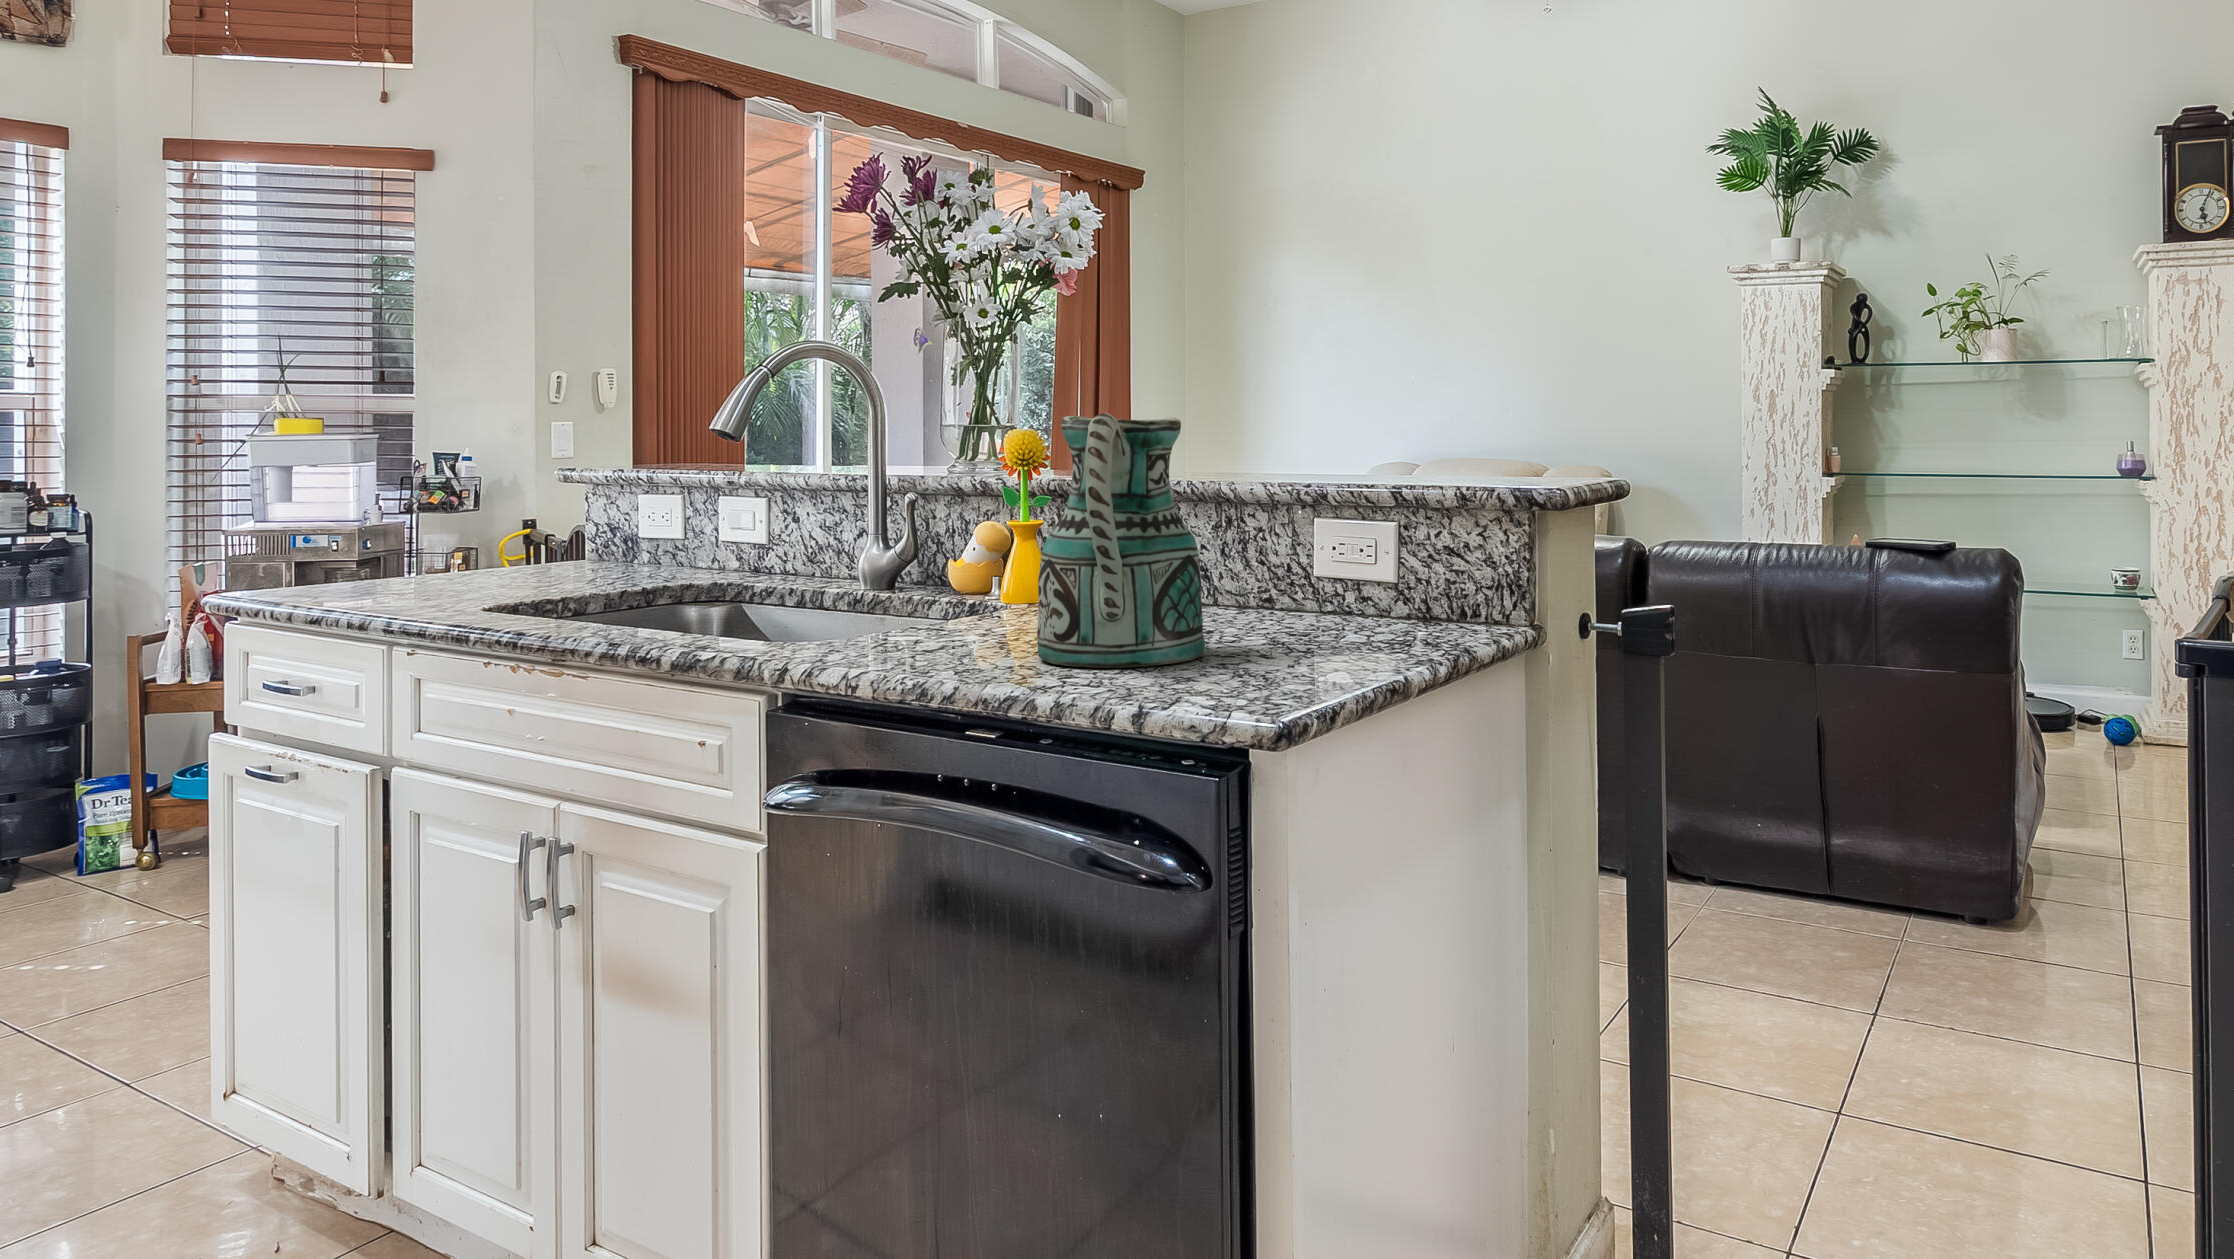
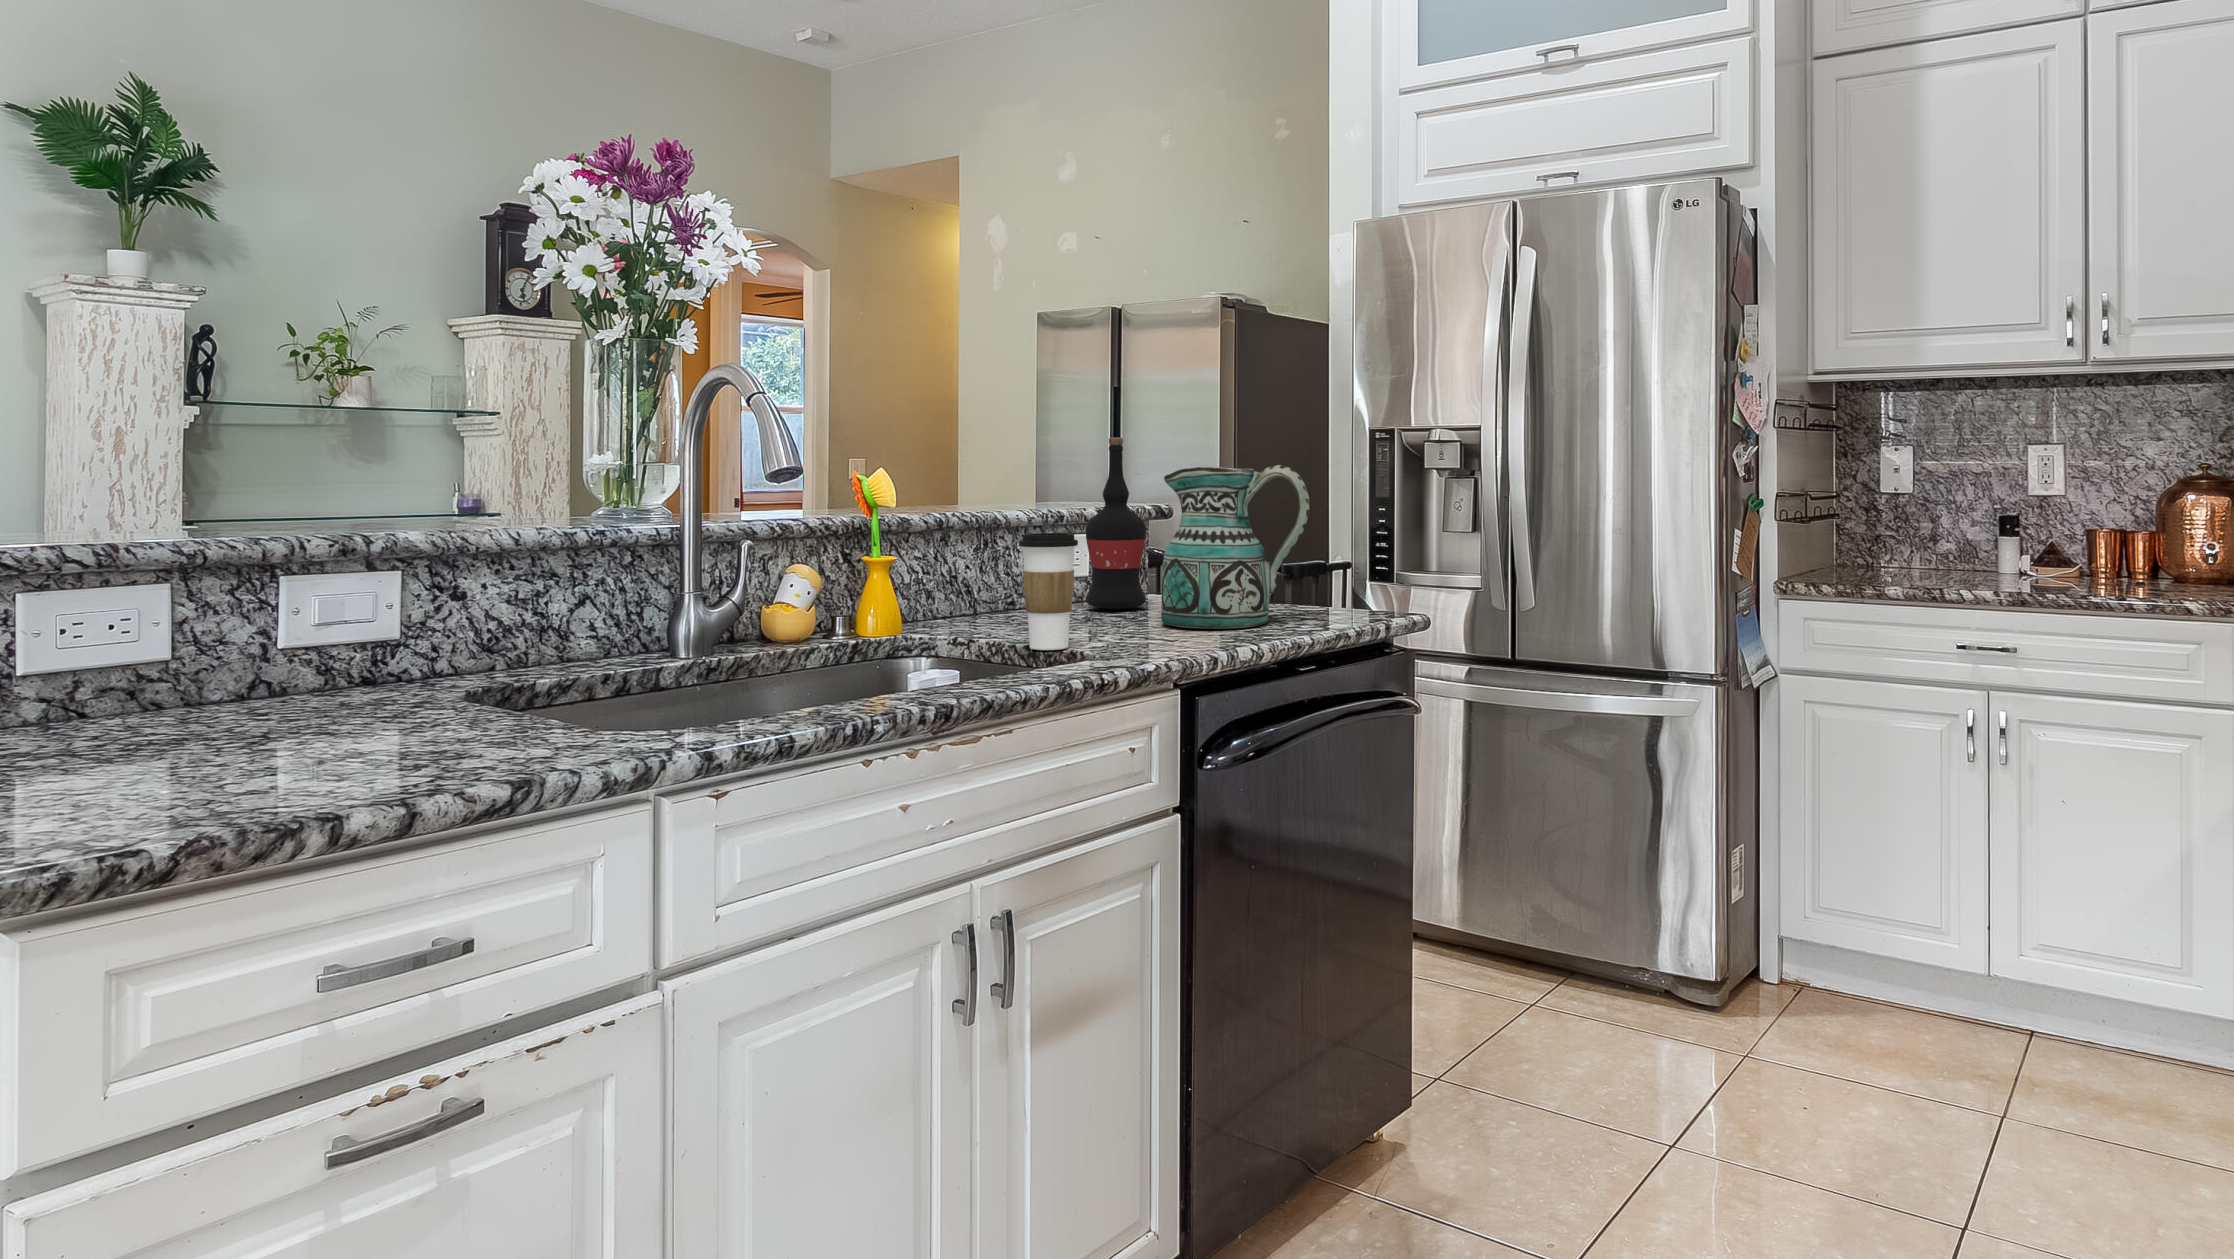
wine bottle: none [1281,374,1372,633] -> present [1086,437,1146,609]
coffee cup: none [880,498,952,638] -> present [1019,533,1078,650]

